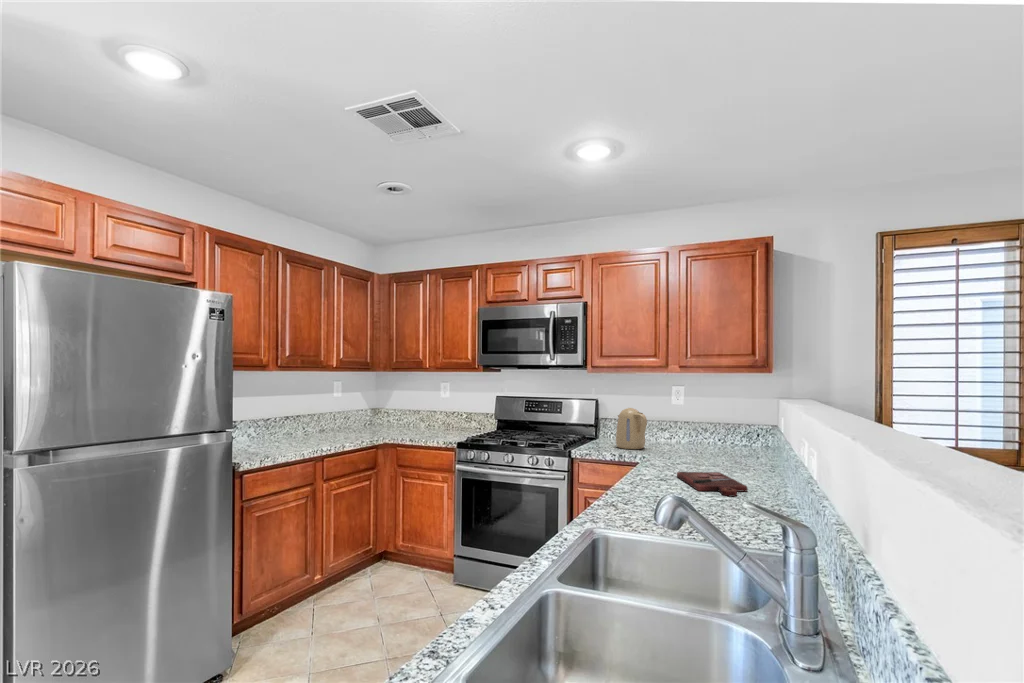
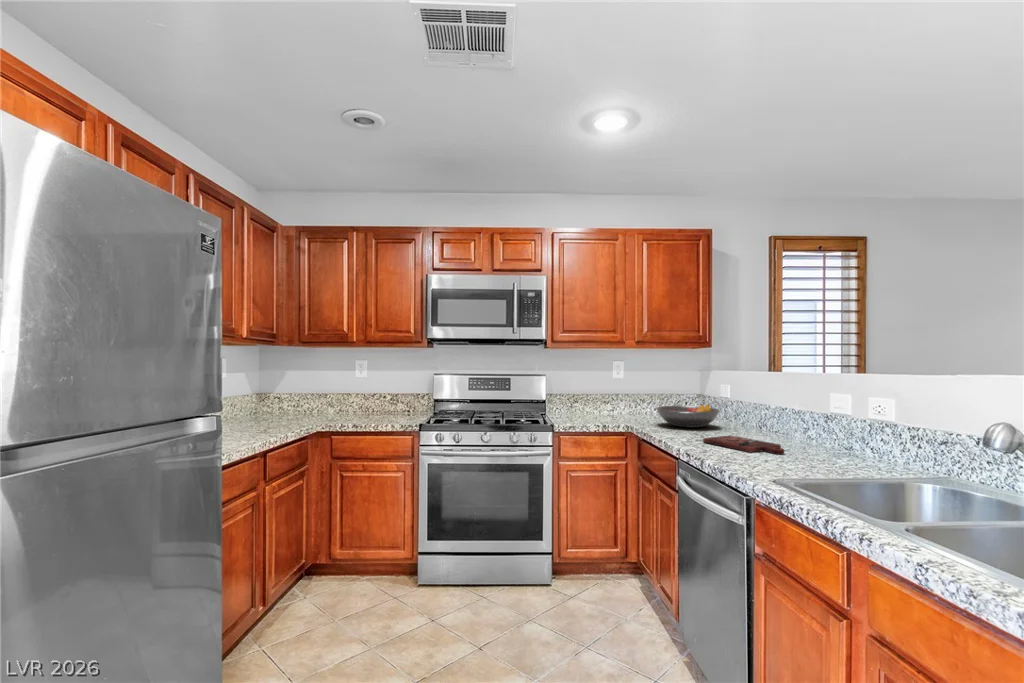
kettle: present [616,408,647,449] -> none [580,382,616,422]
fruit bowl: none [679,437,751,462] -> present [657,404,719,428]

